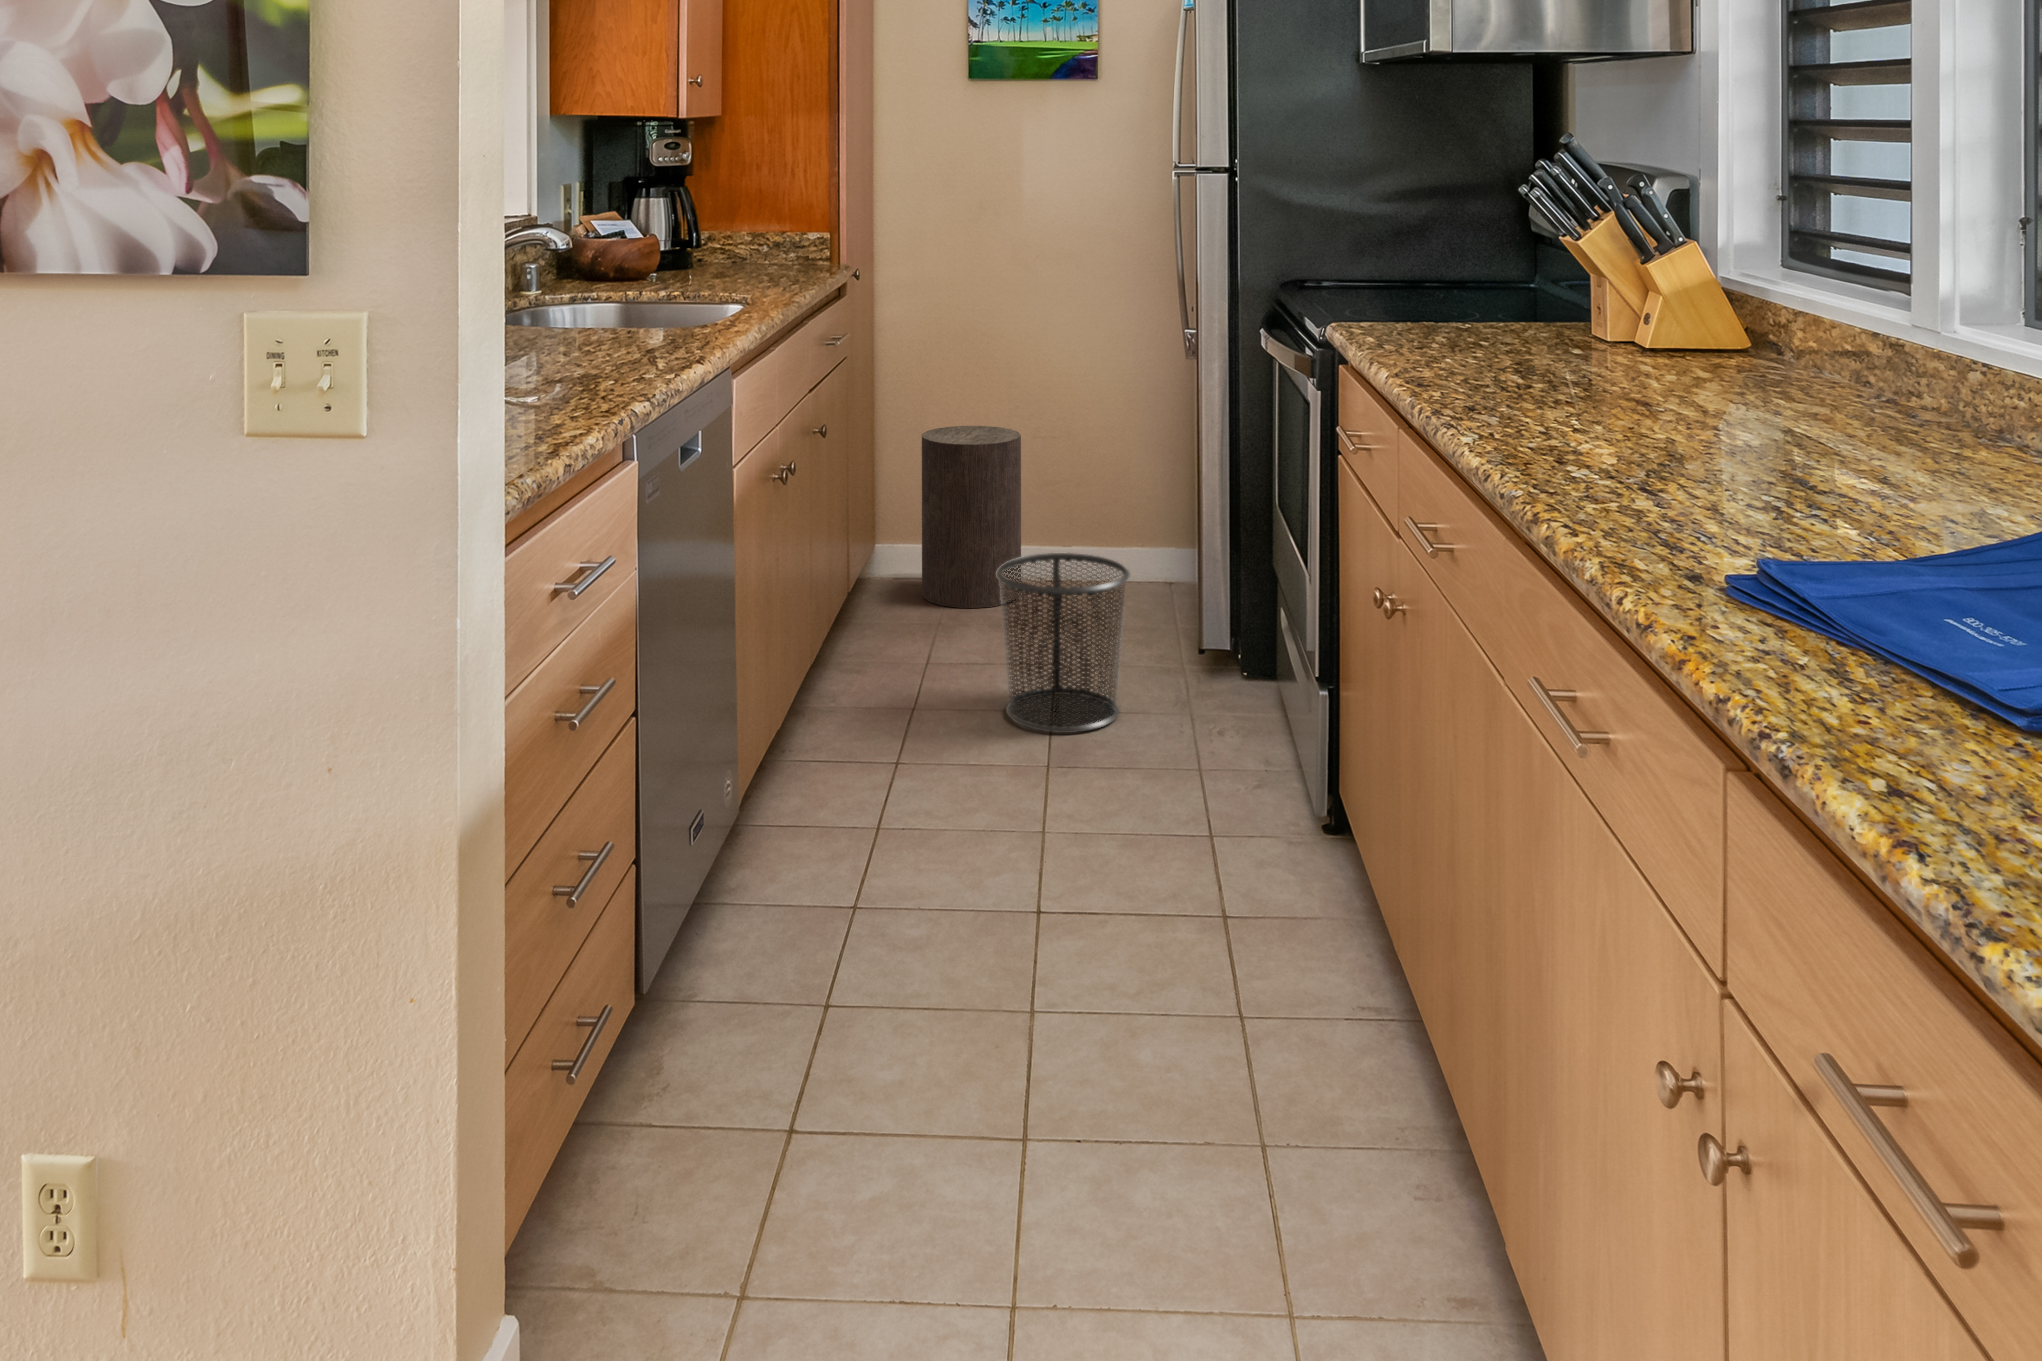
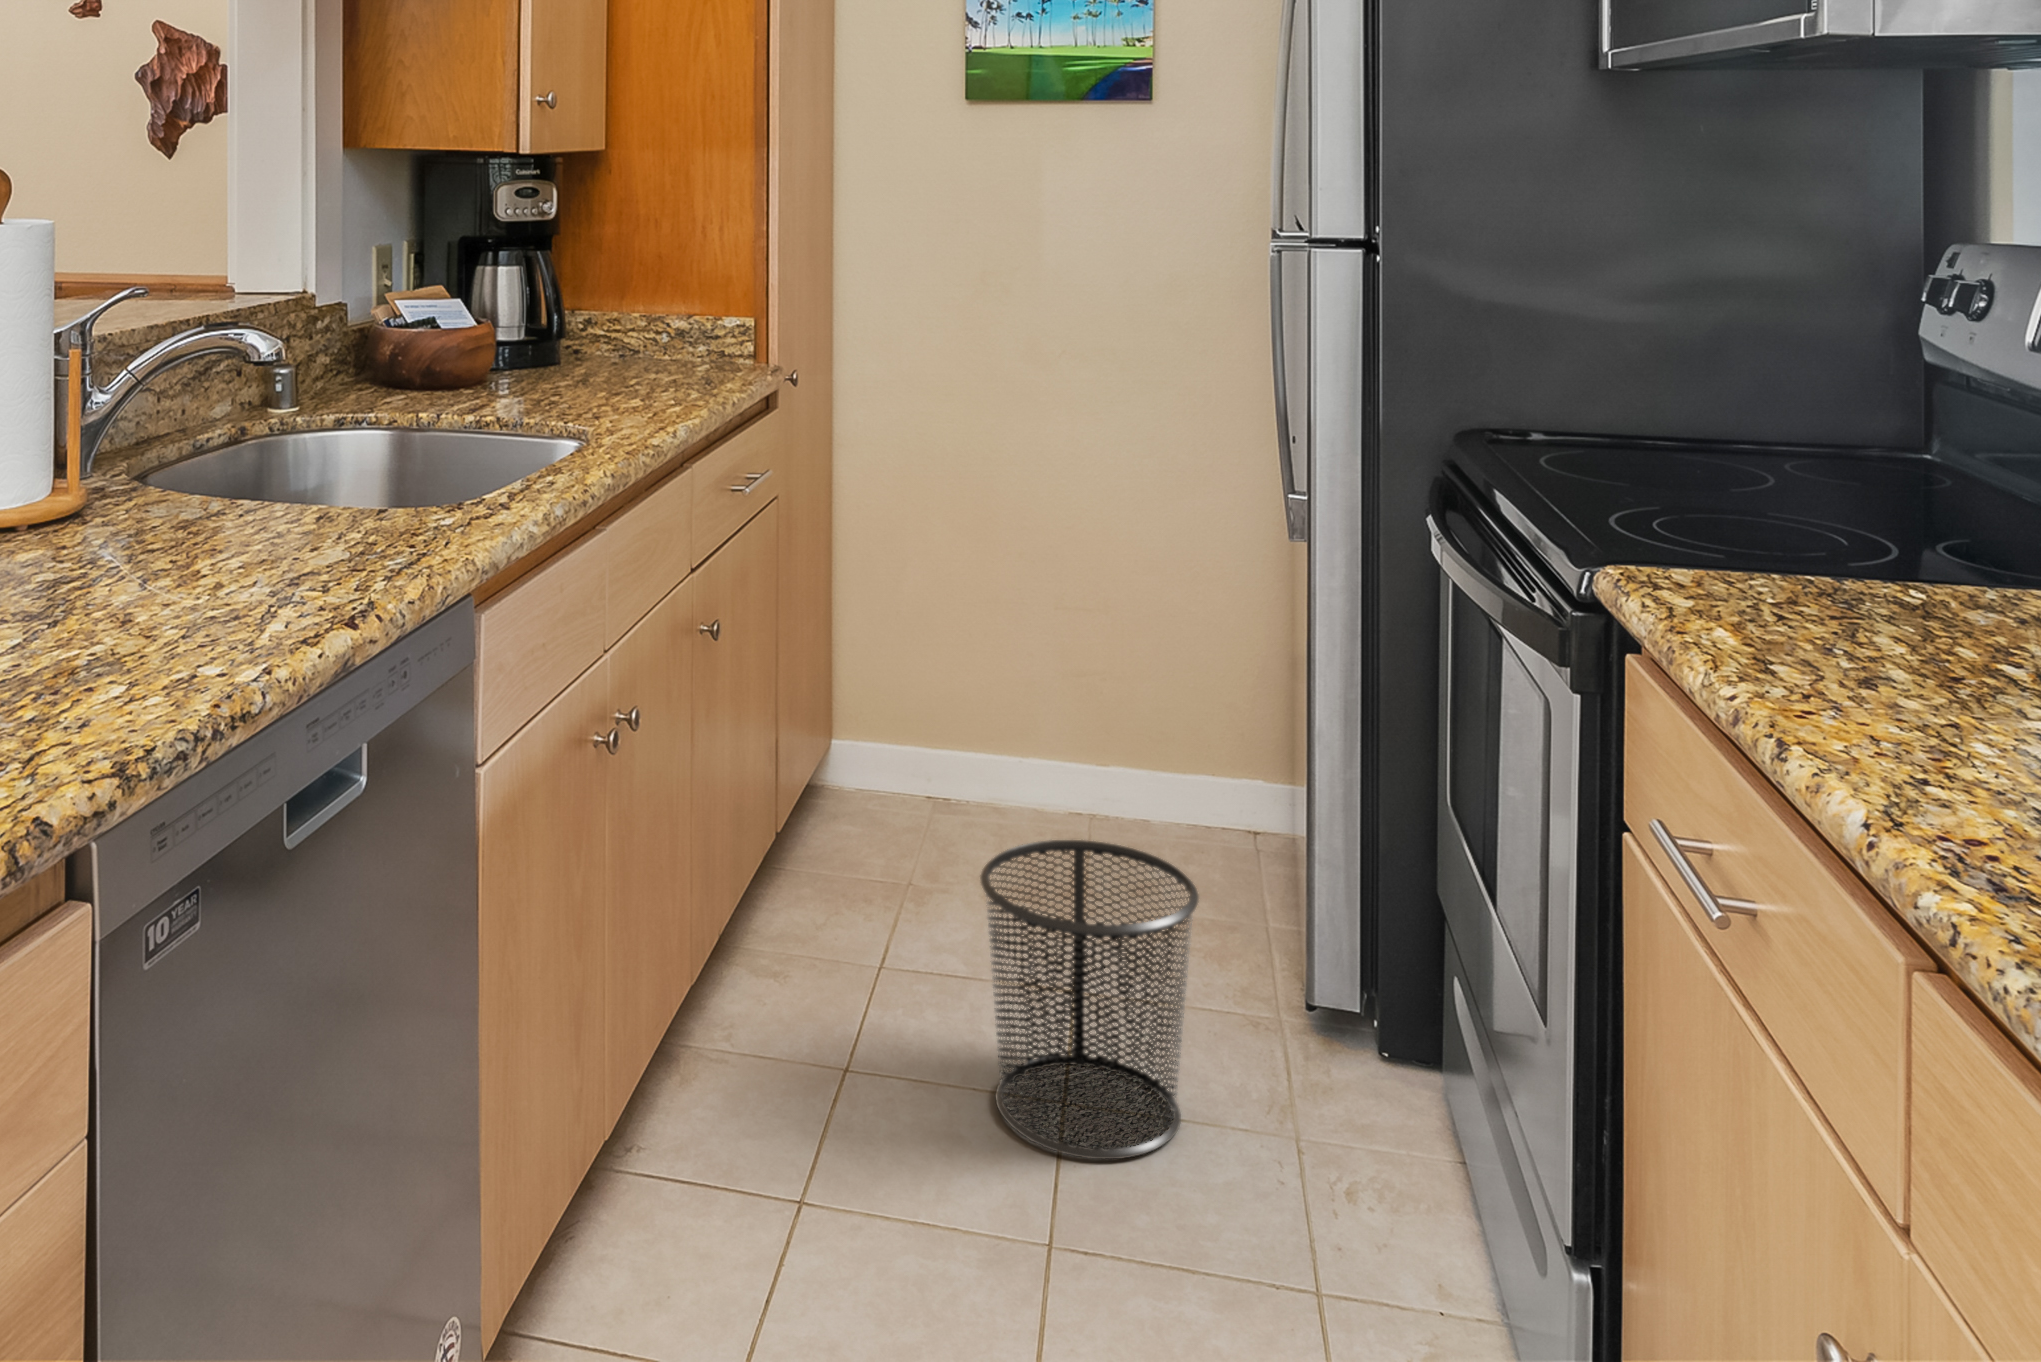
stool: present [922,426,1021,608] -> none [887,592,1032,869]

